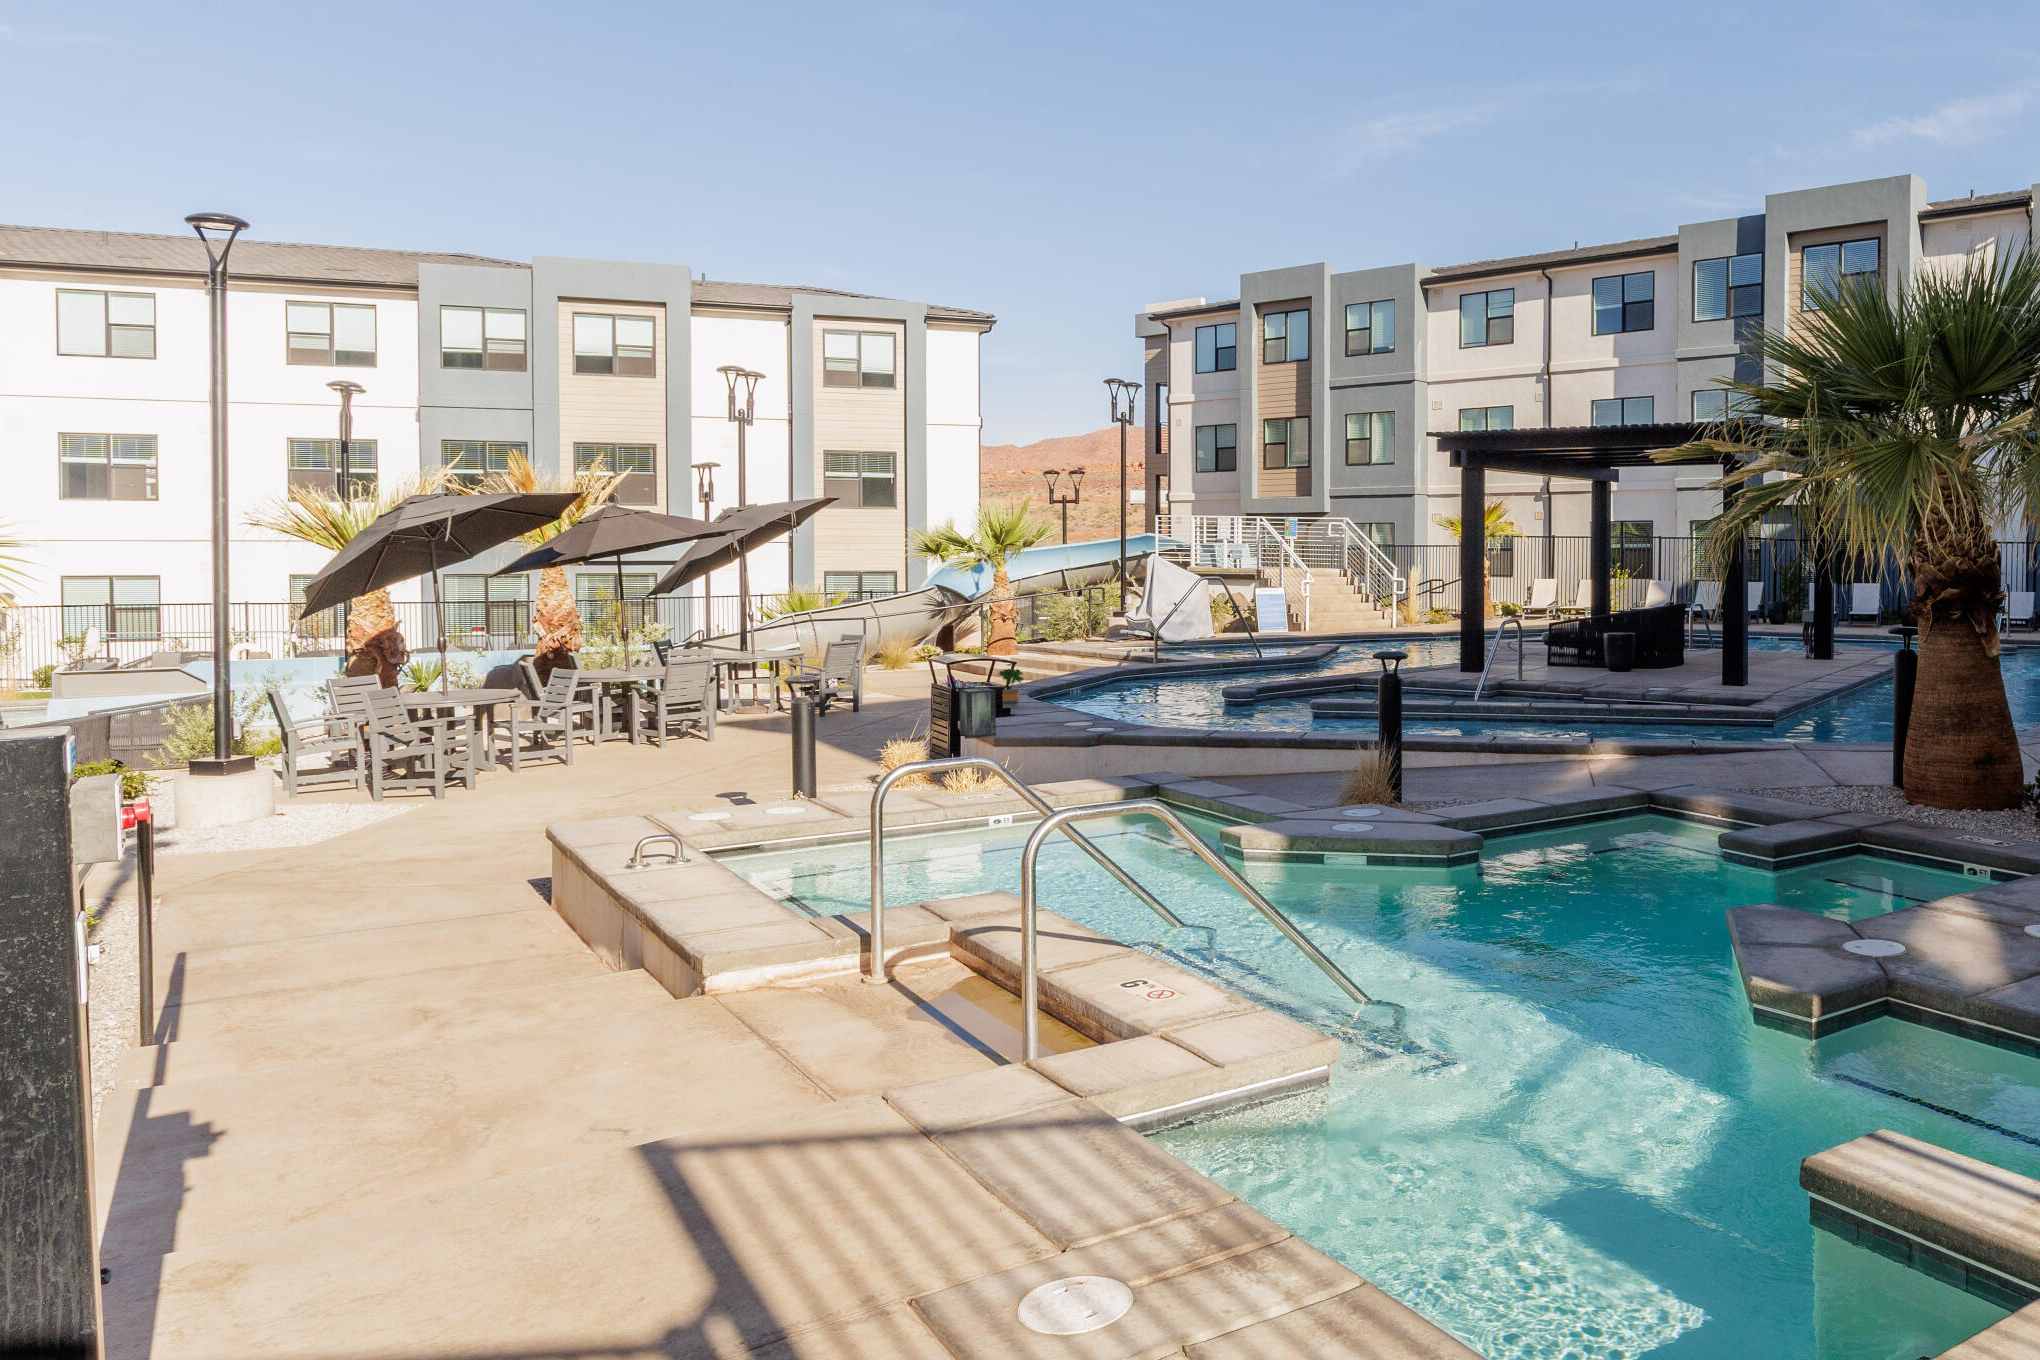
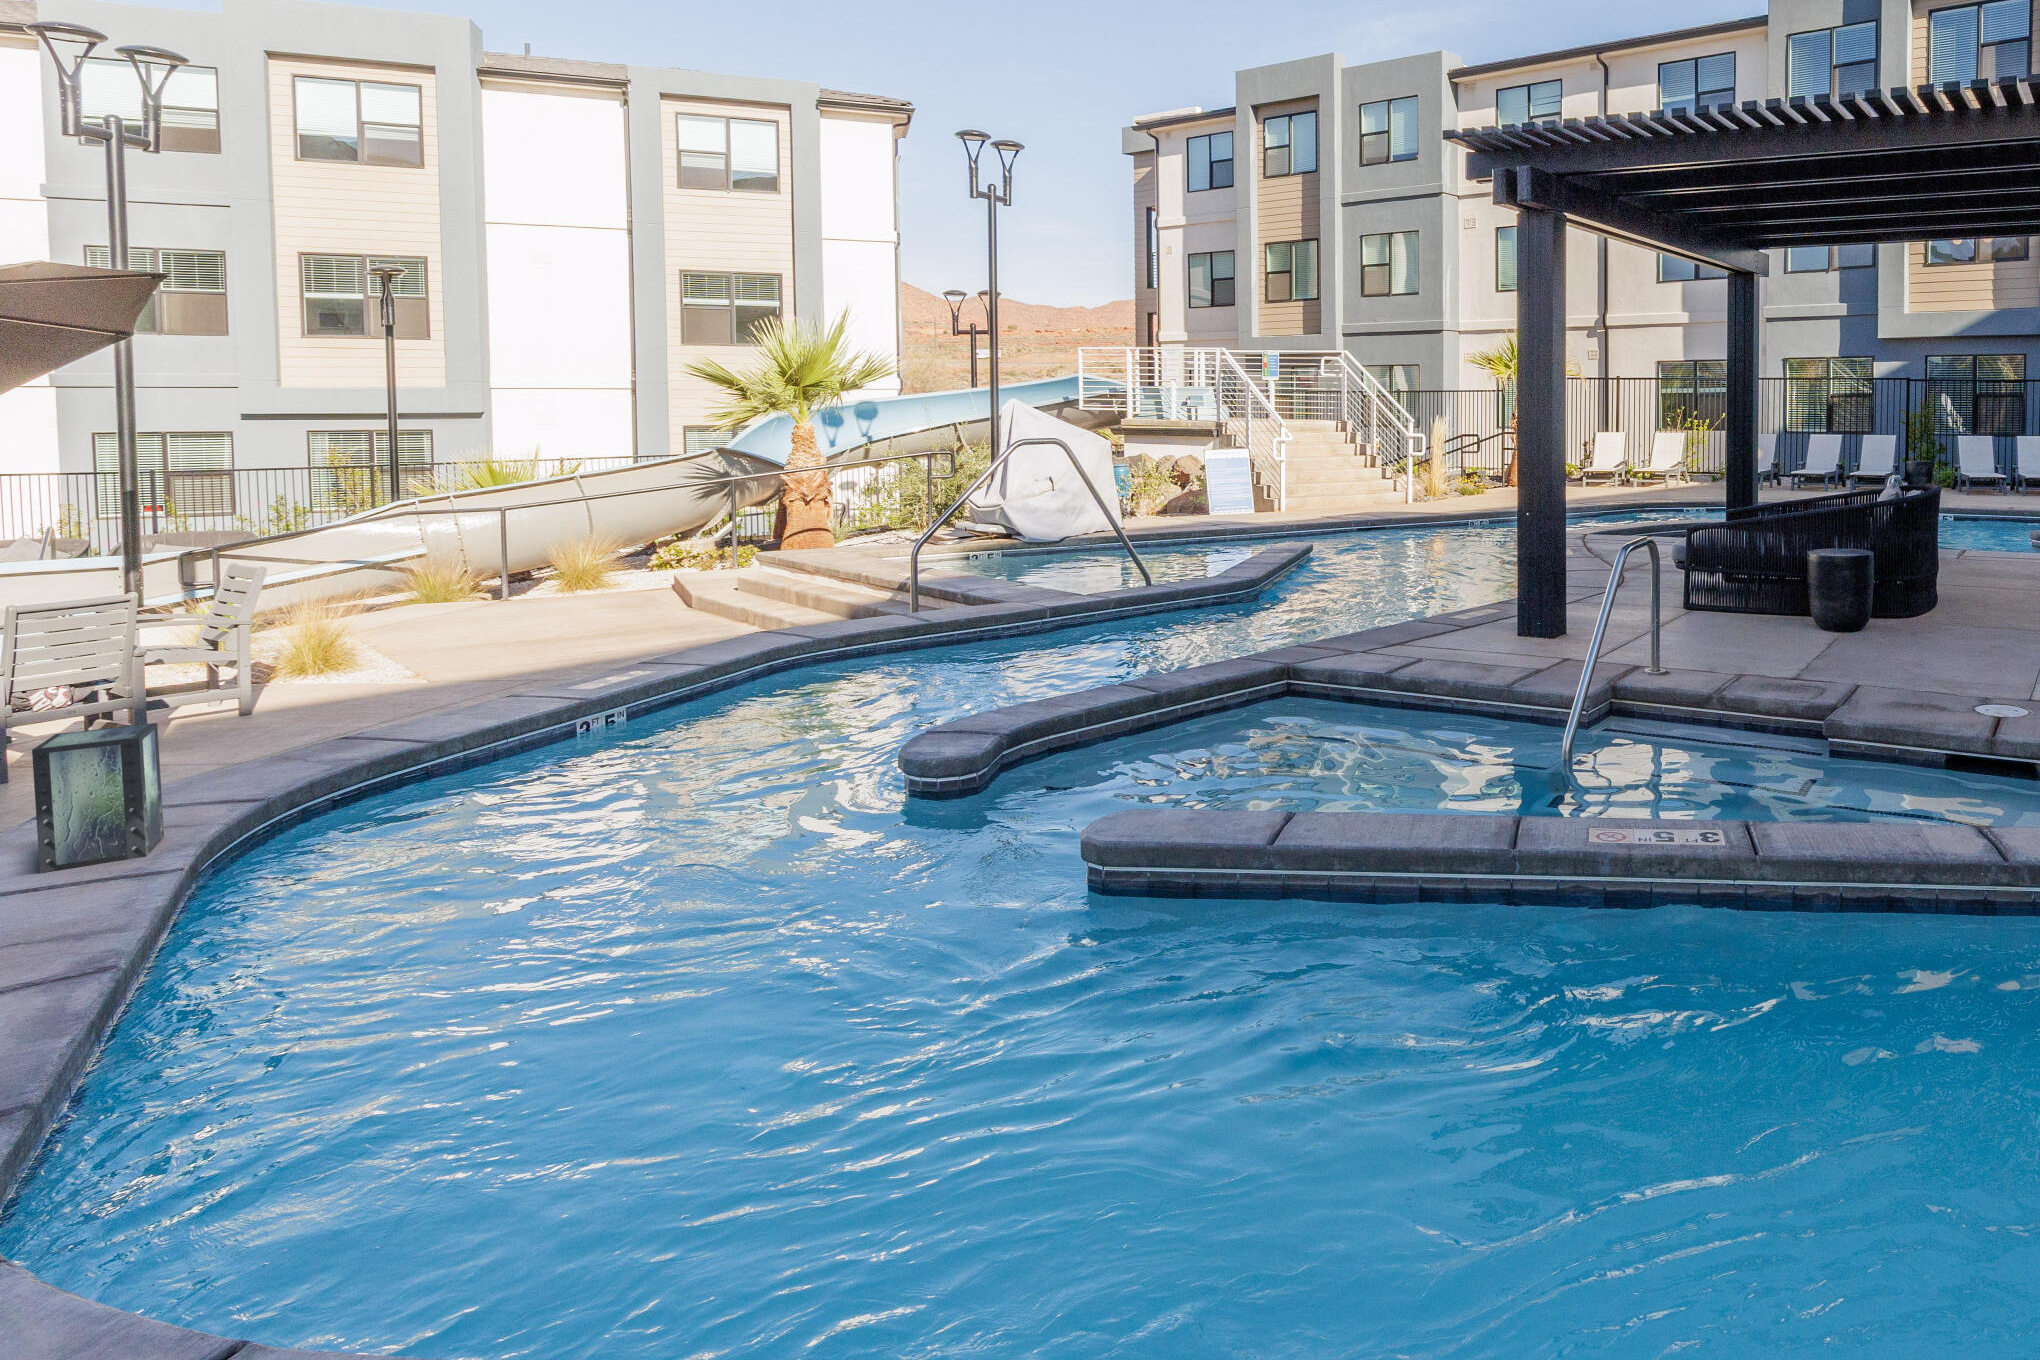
potted tree: present [999,669,1024,708] -> none [454,627,520,712]

